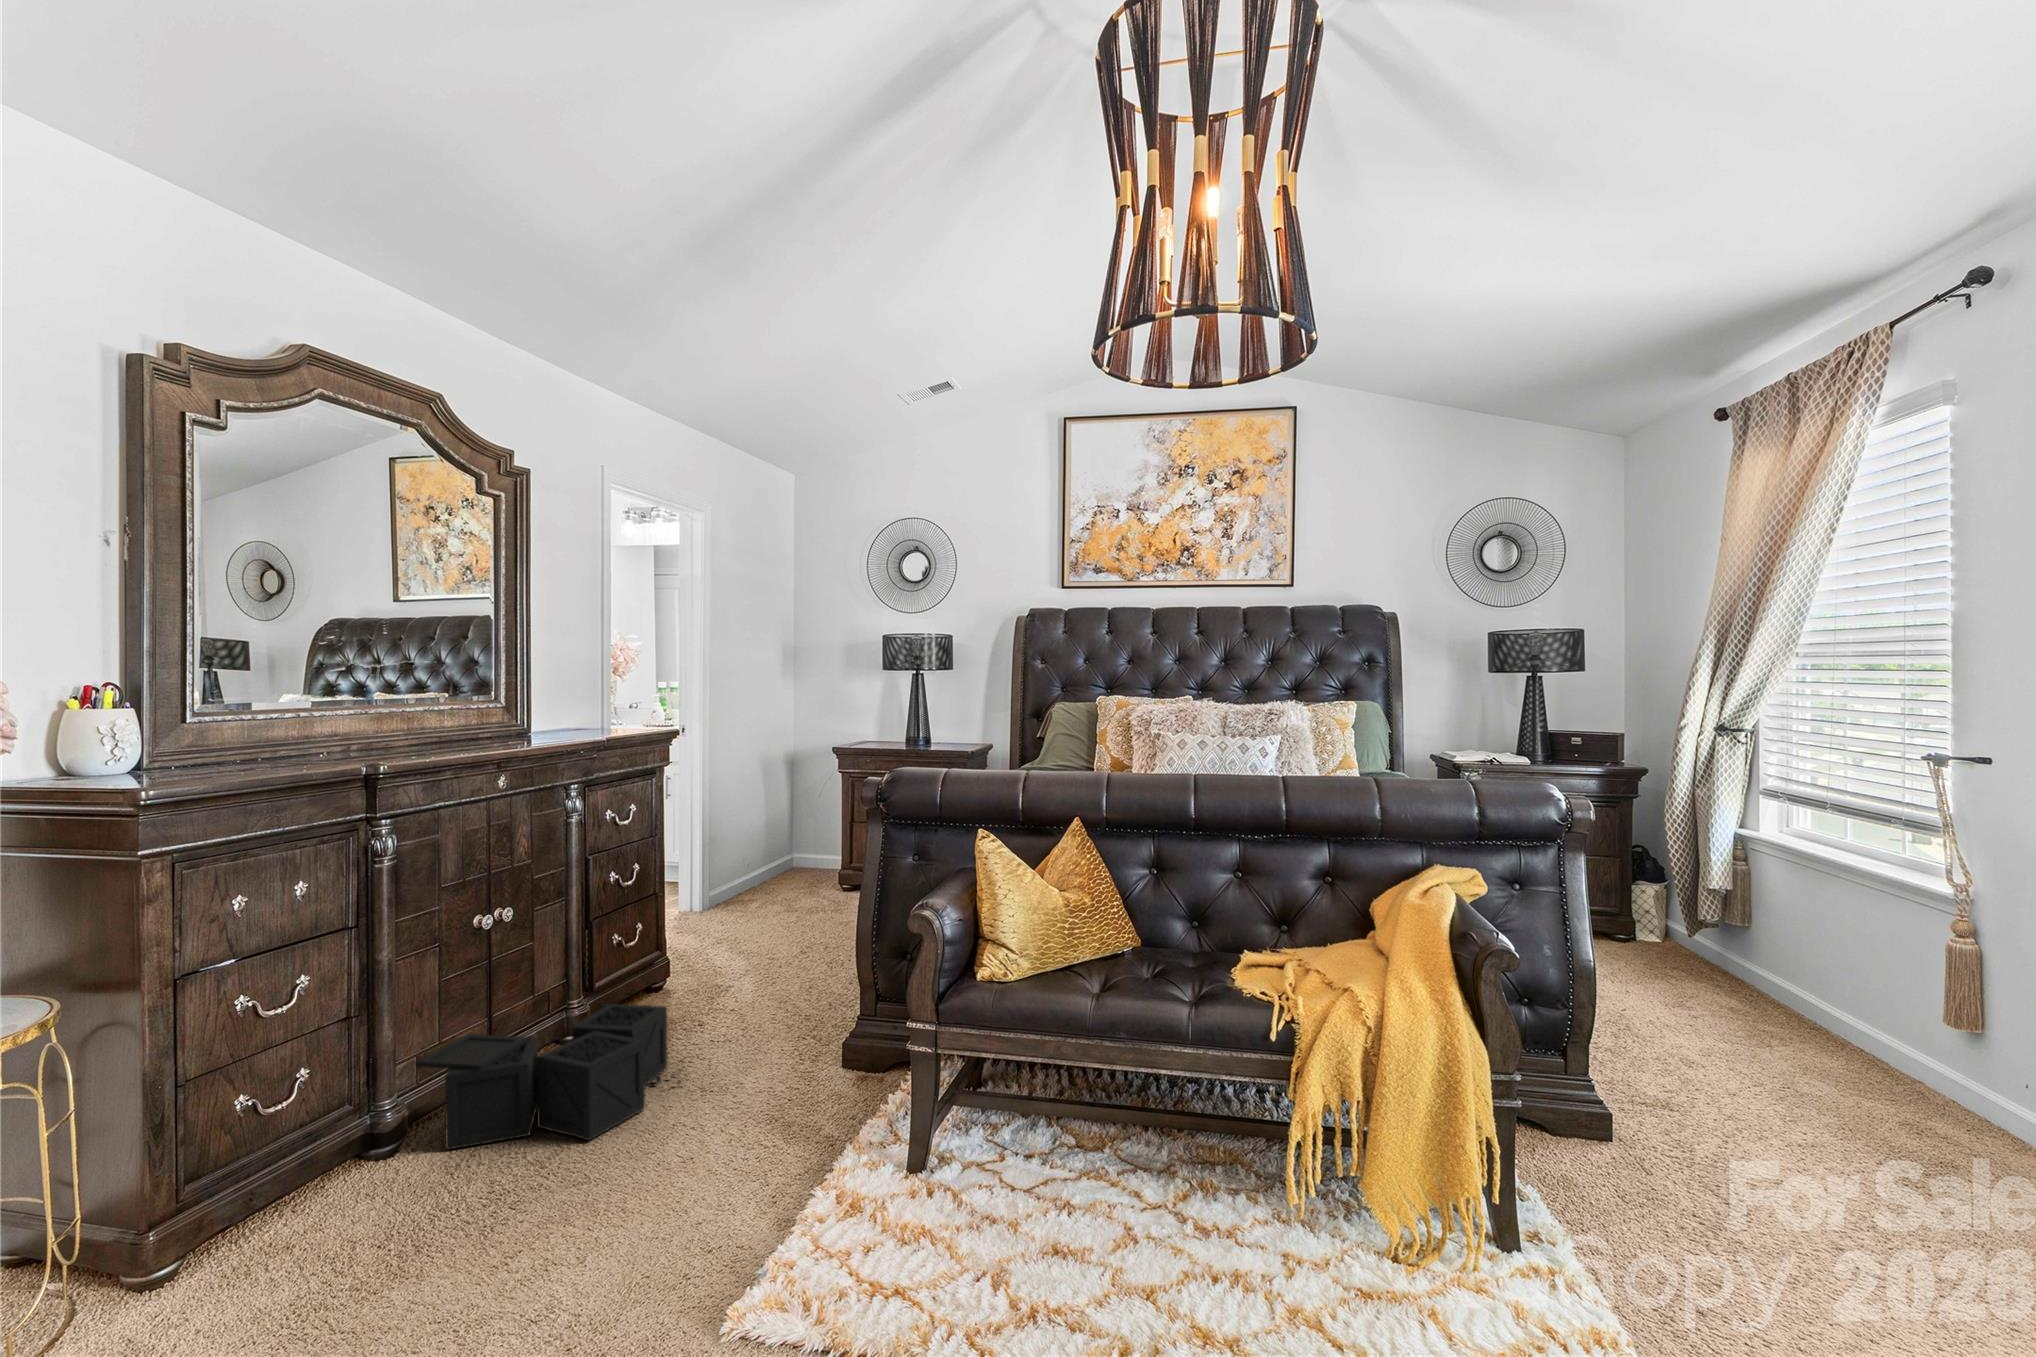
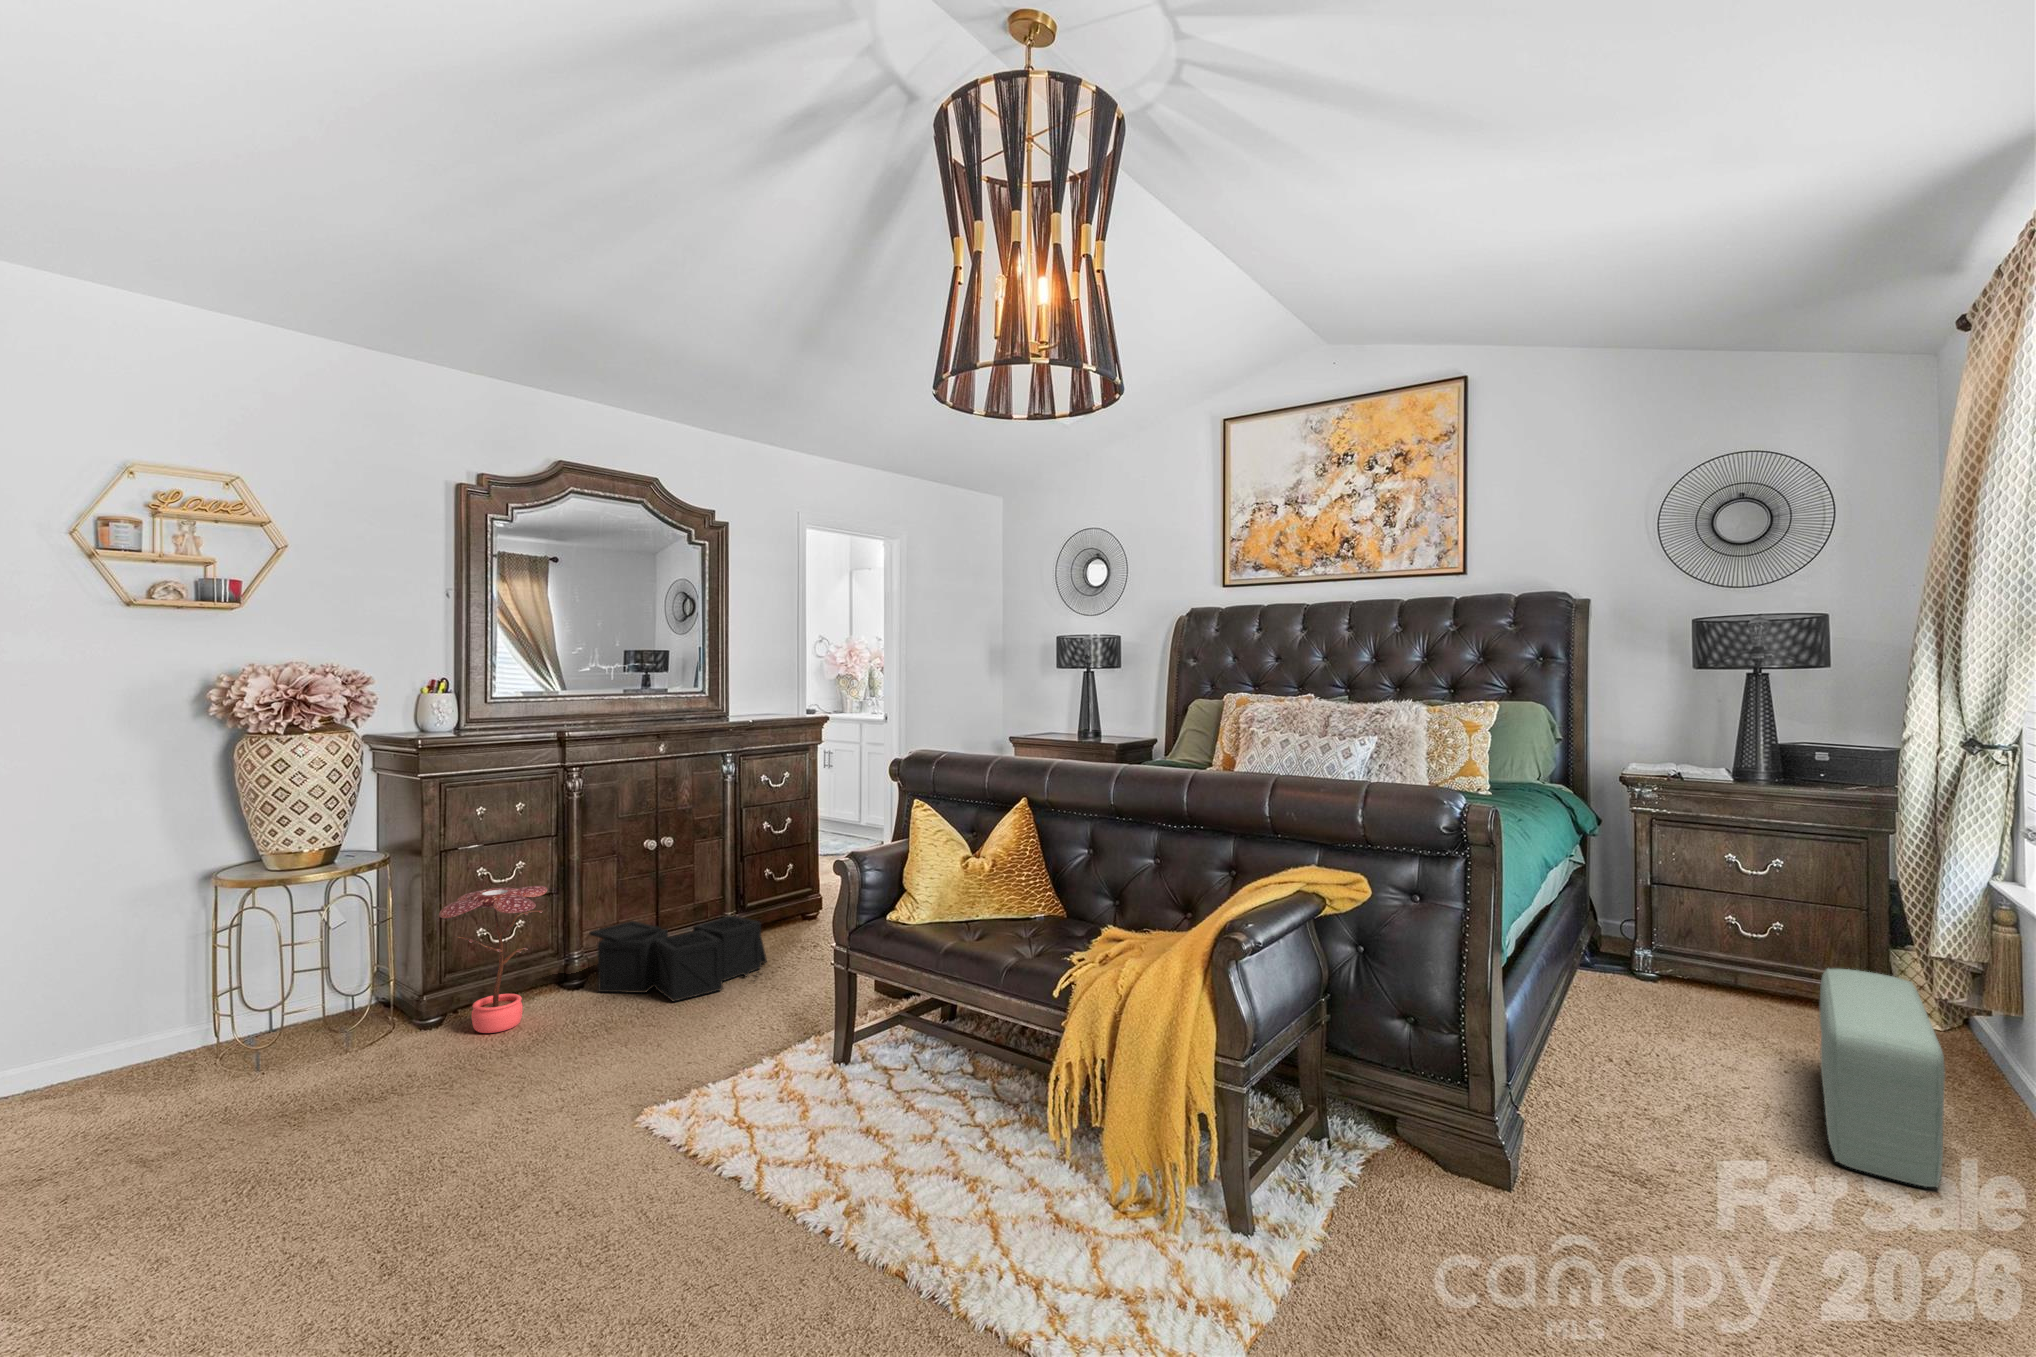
pouf: none [1684,912,1852,1075] -> present [1820,969,1945,1188]
potted plant: none [225,1005,403,1262] -> present [439,886,547,1033]

